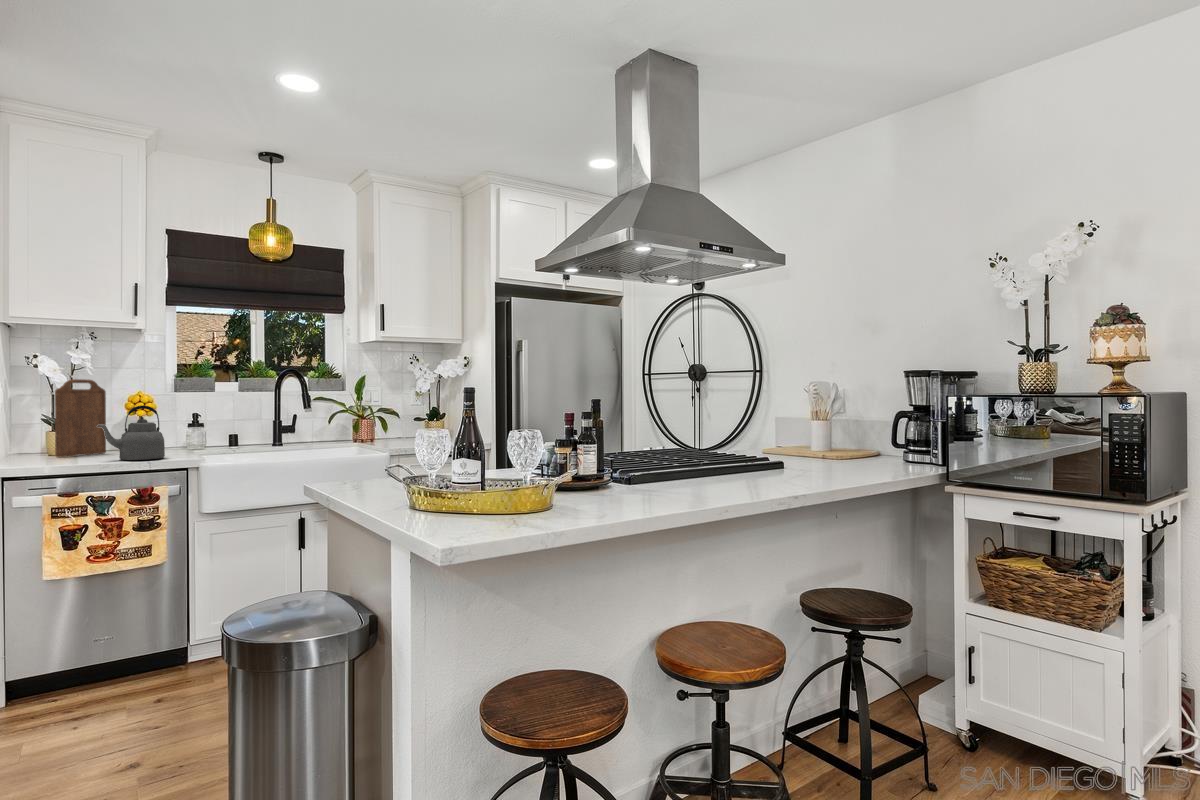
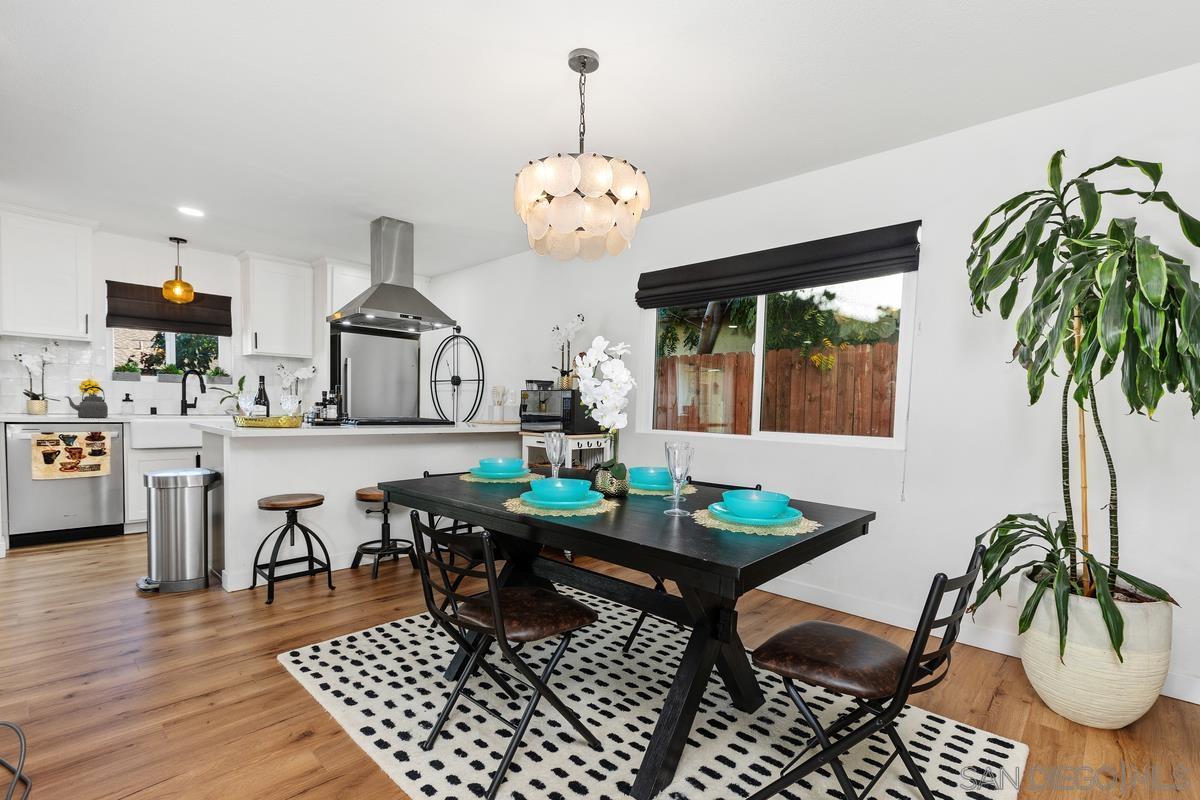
cutting board: present [55,379,106,457] -> none [33,370,66,416]

